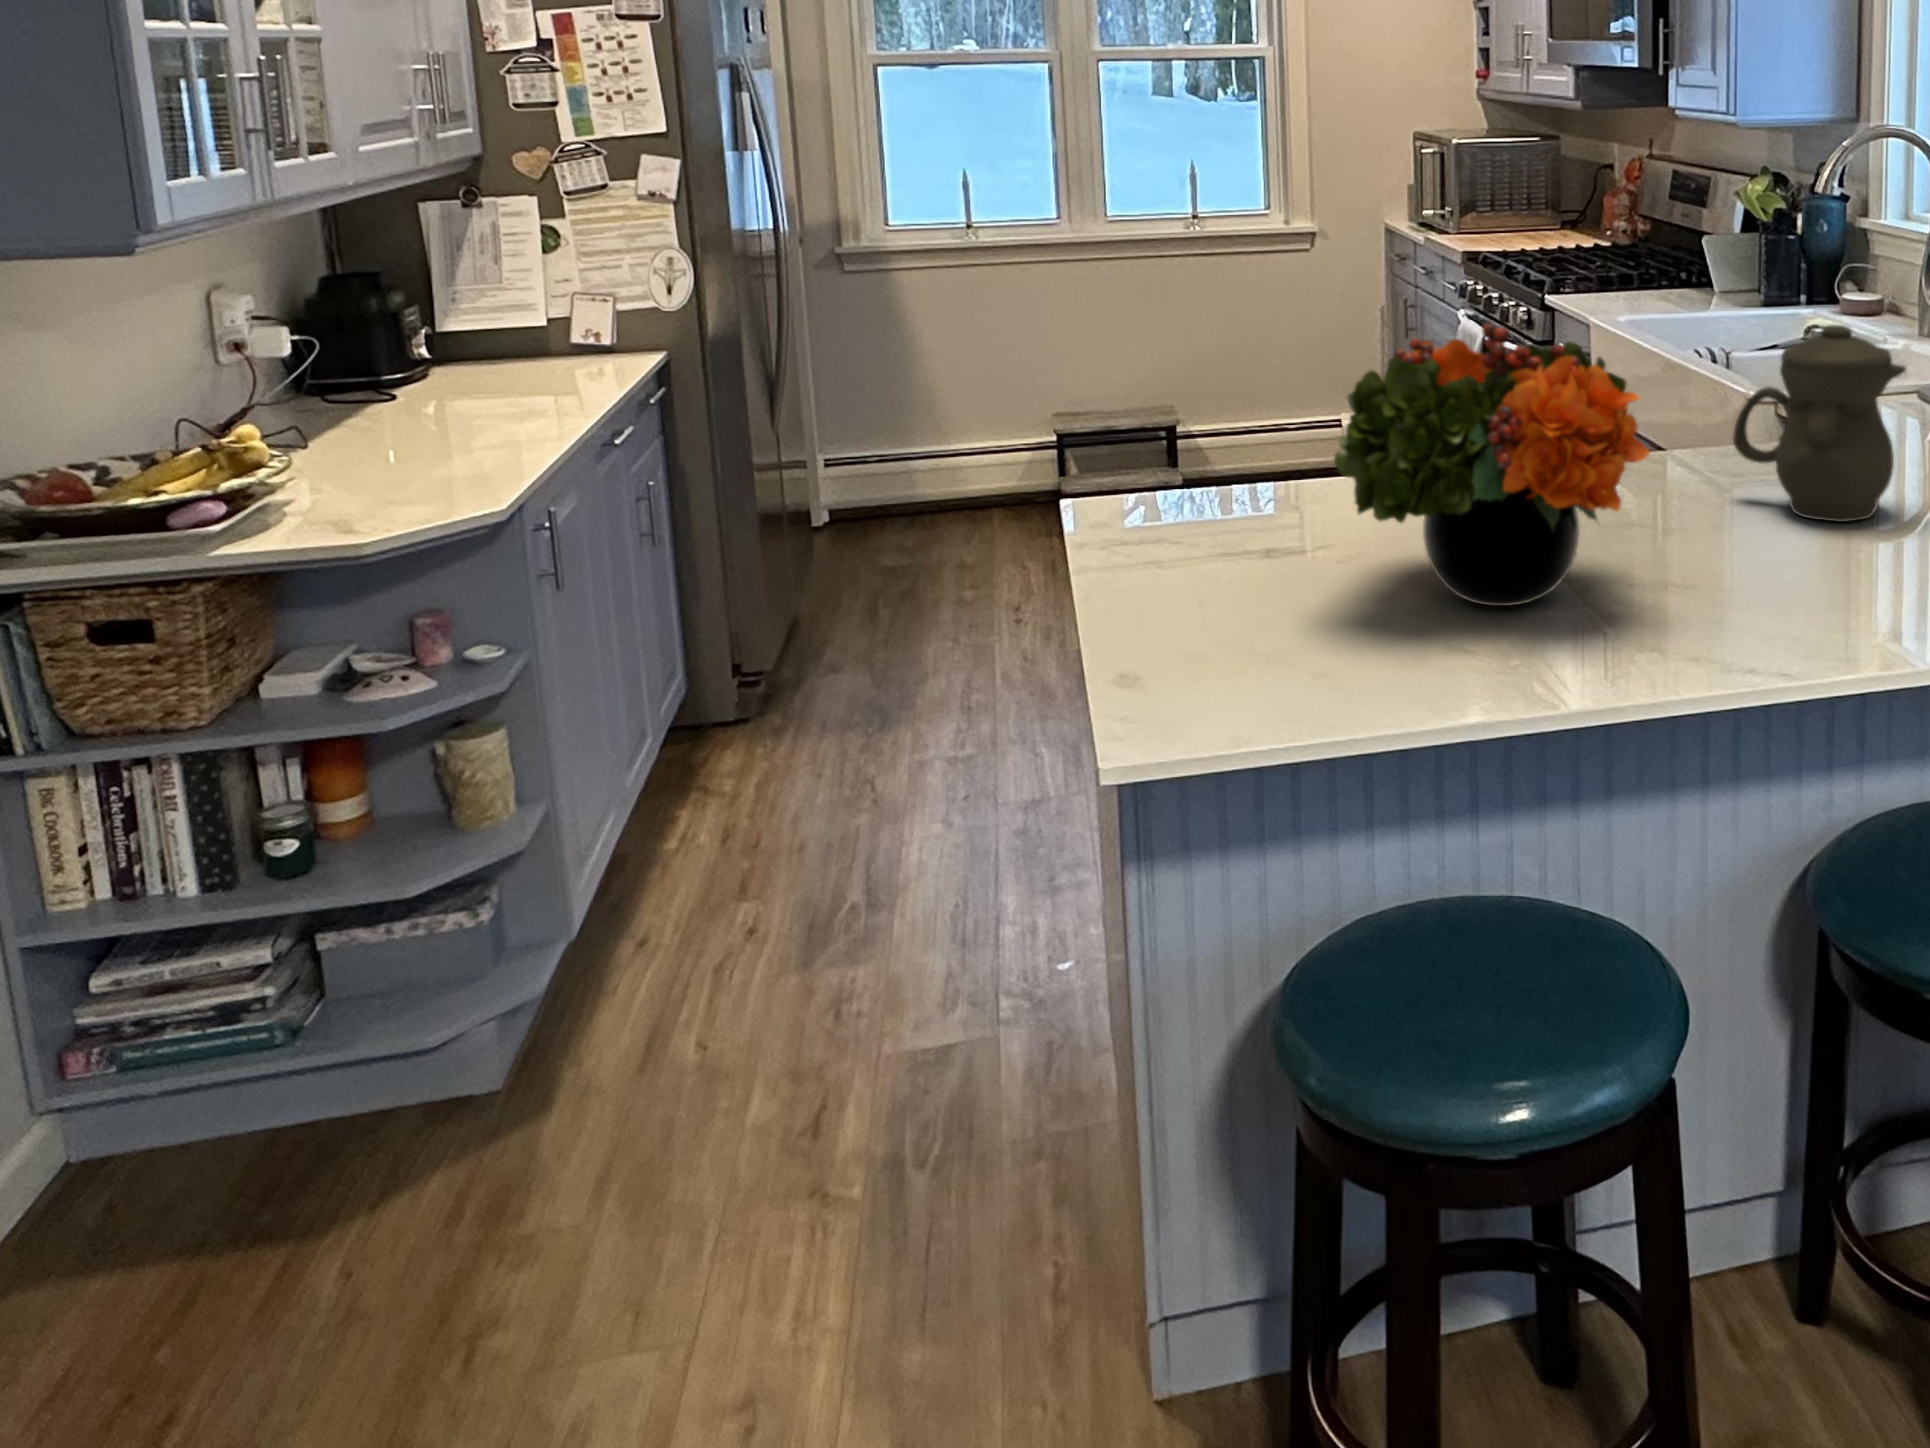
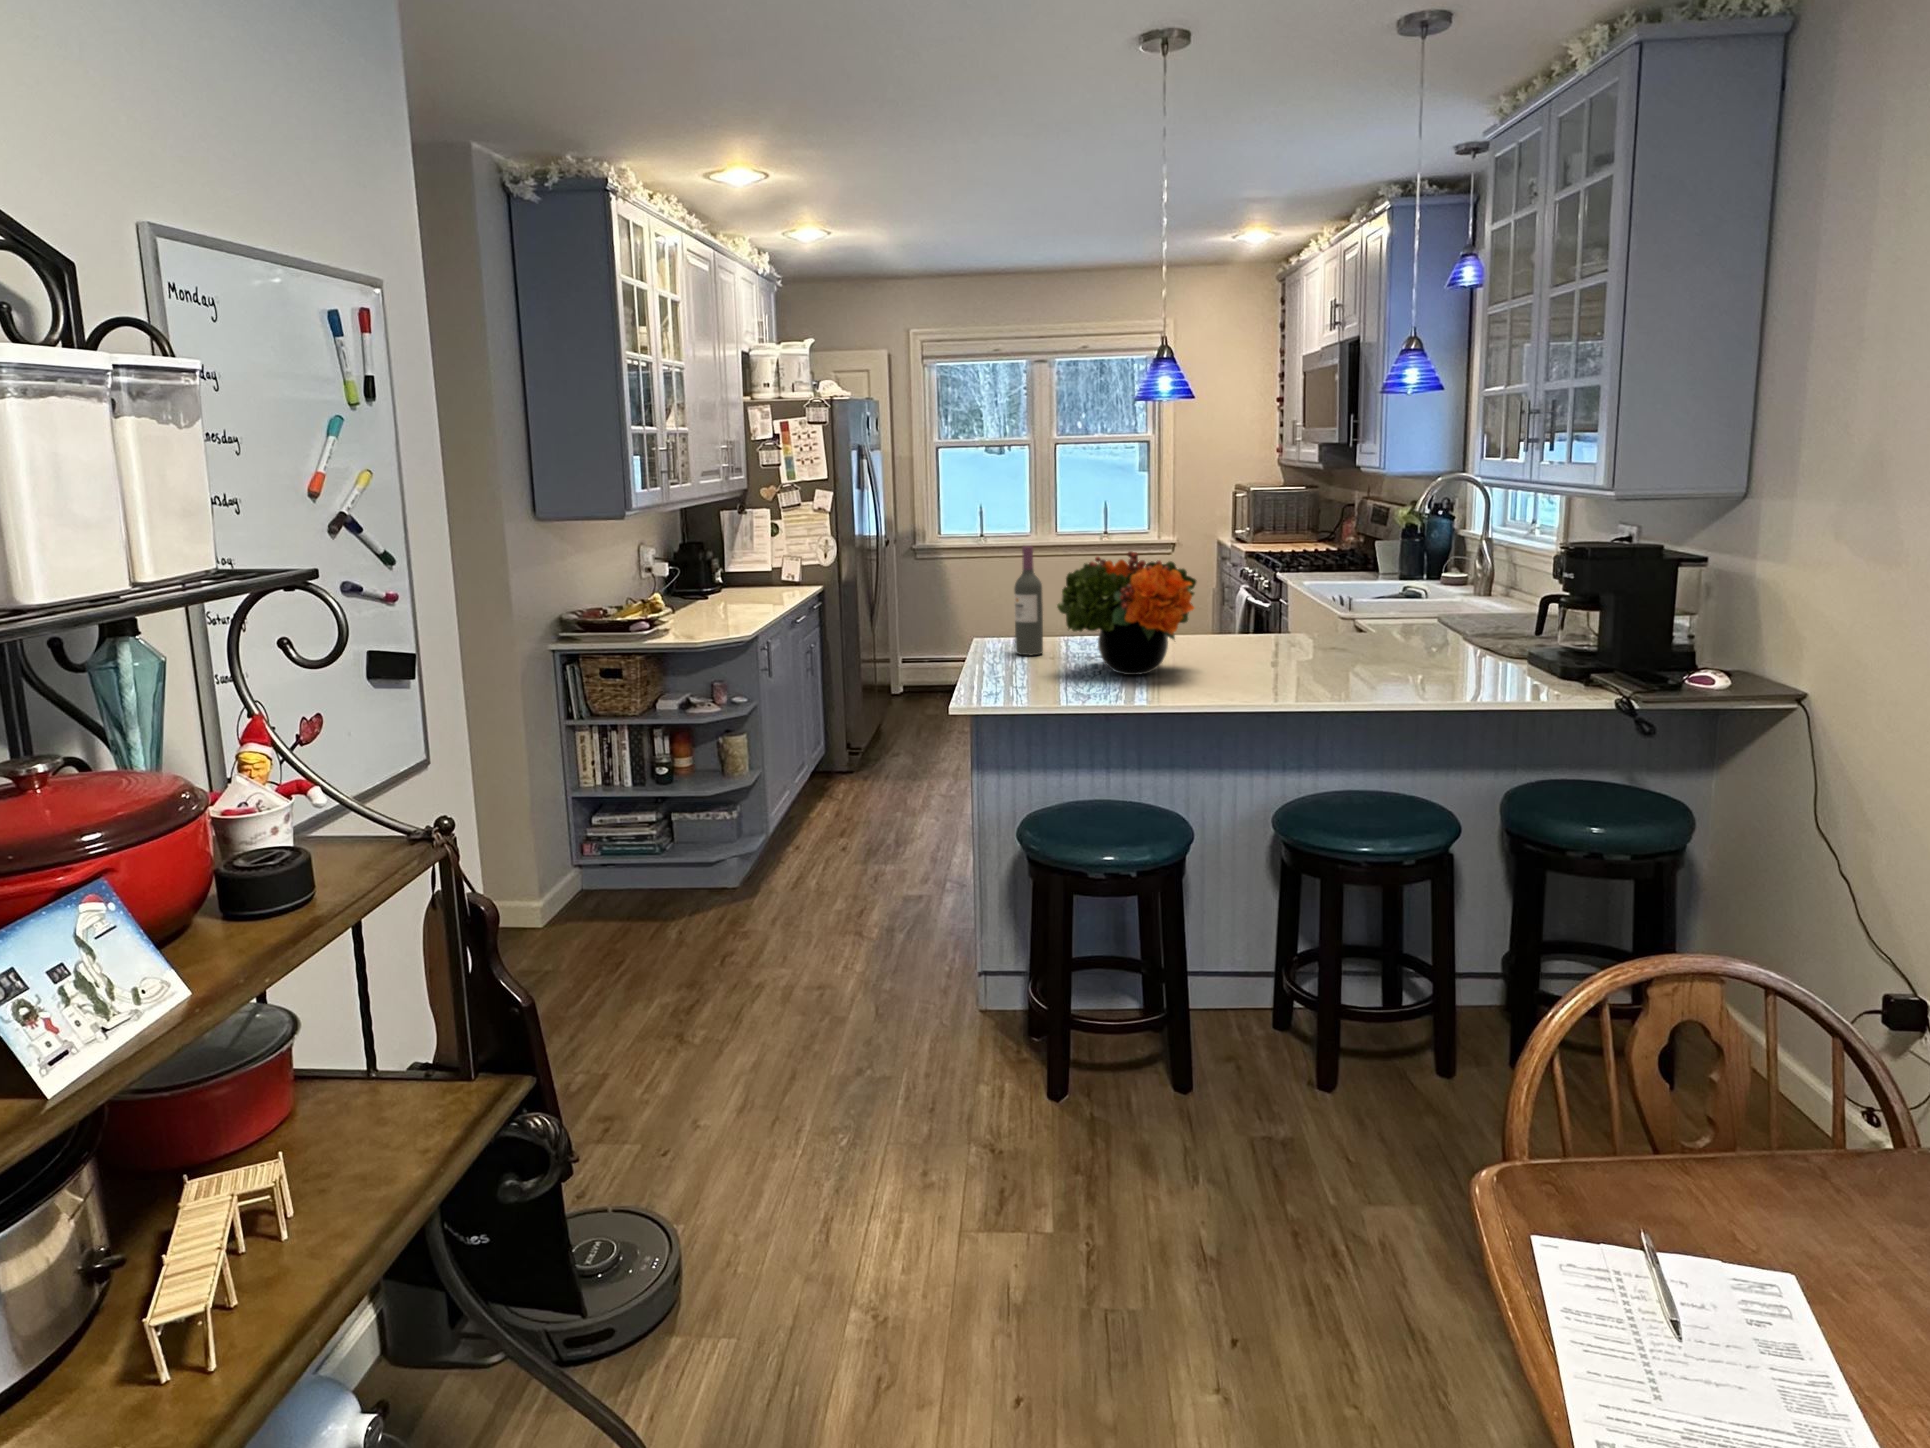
wine bottle: none [1195,307,1264,555] -> present [1014,546,1043,655]
teapot: present [1733,325,1906,522] -> none [1278,564,1357,661]

